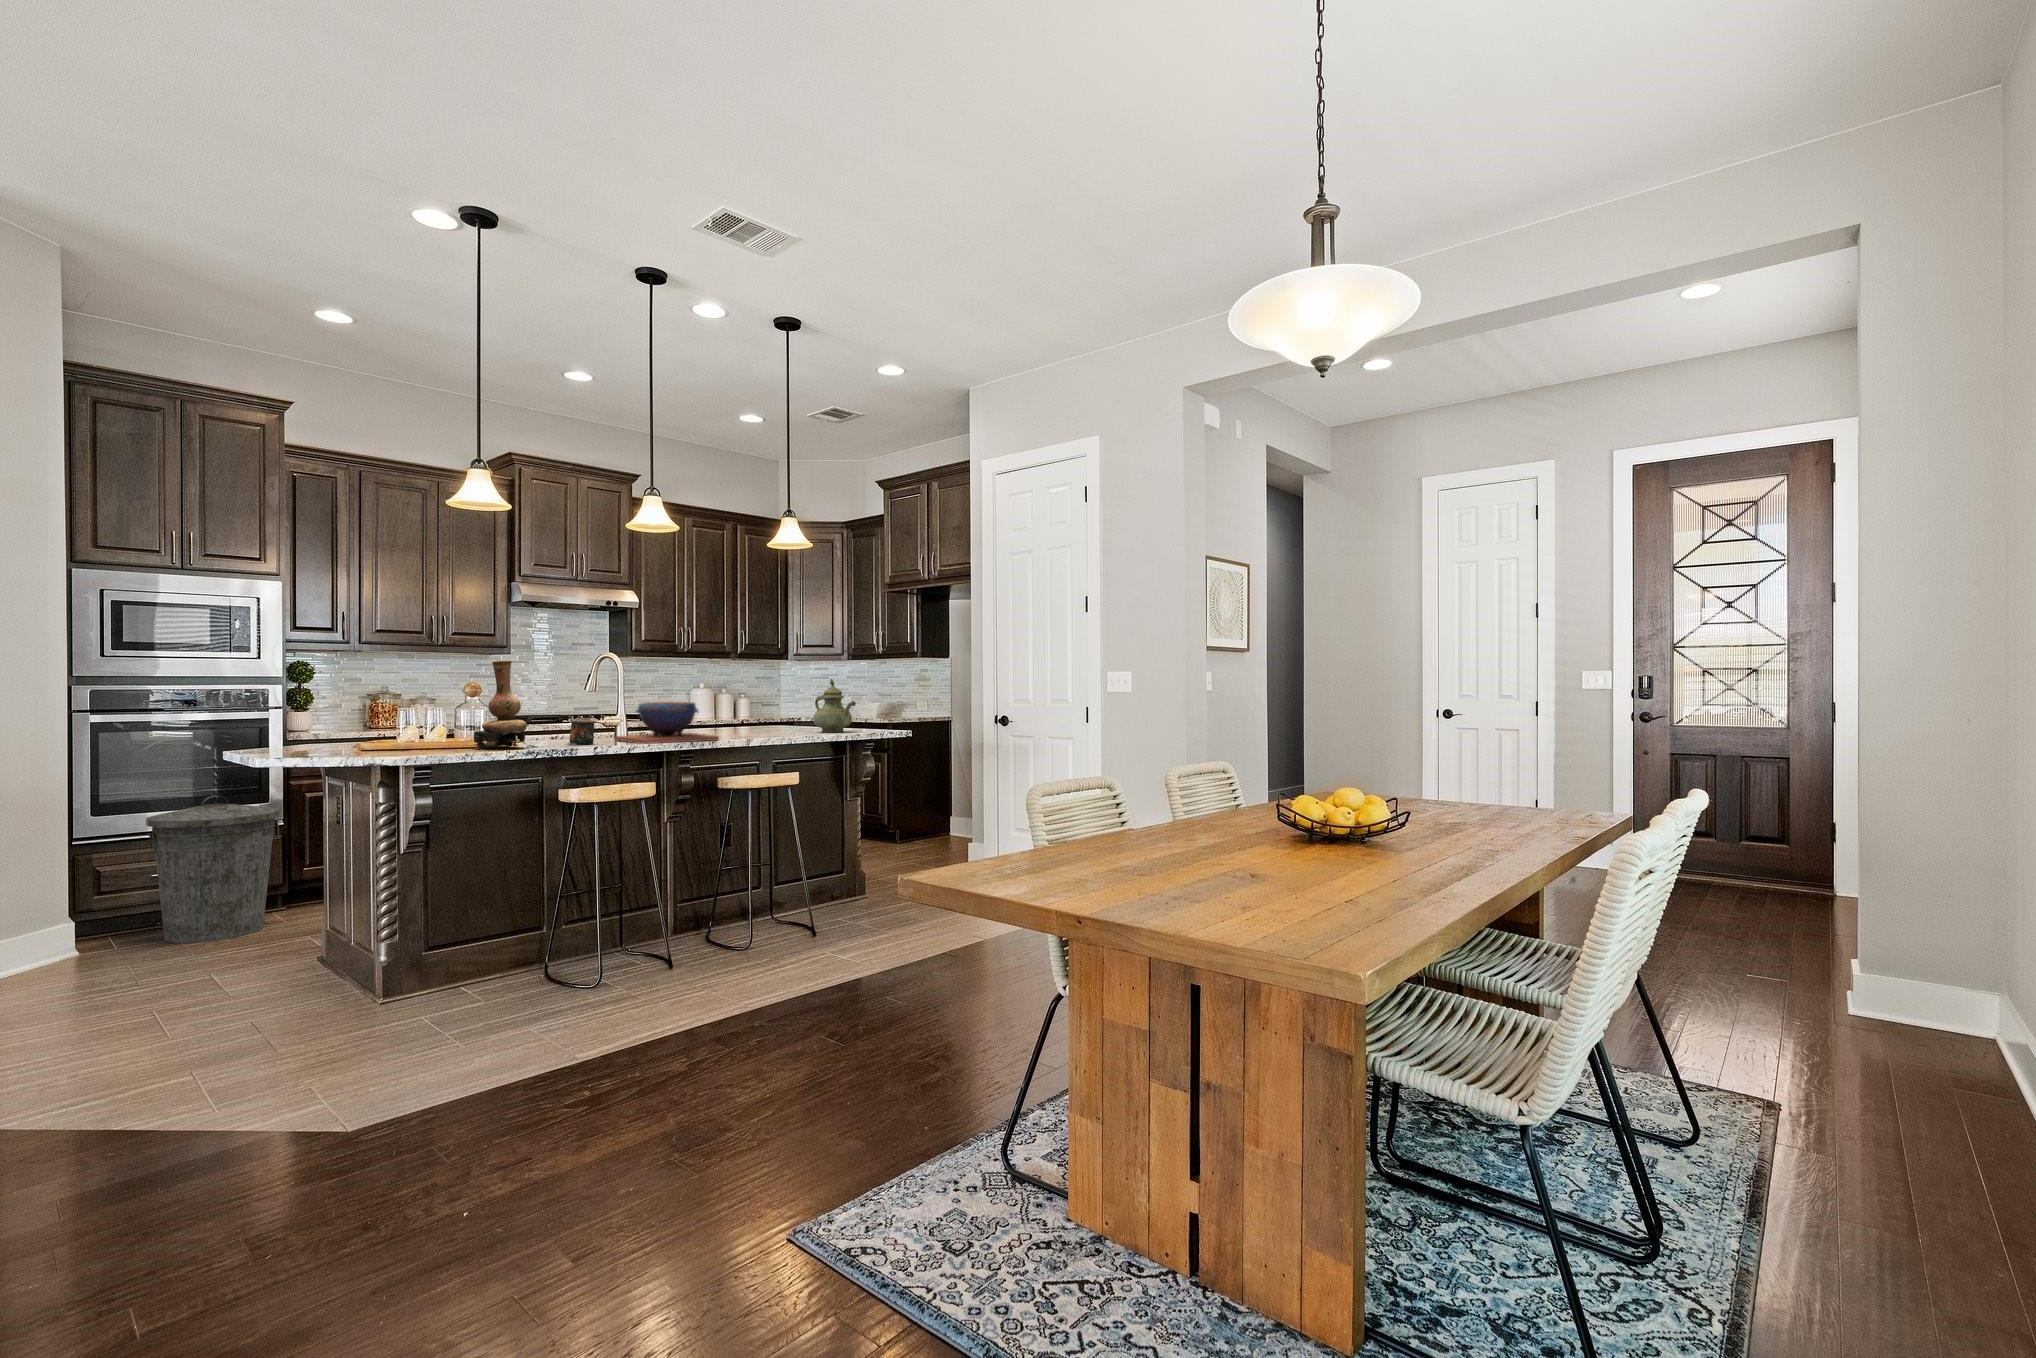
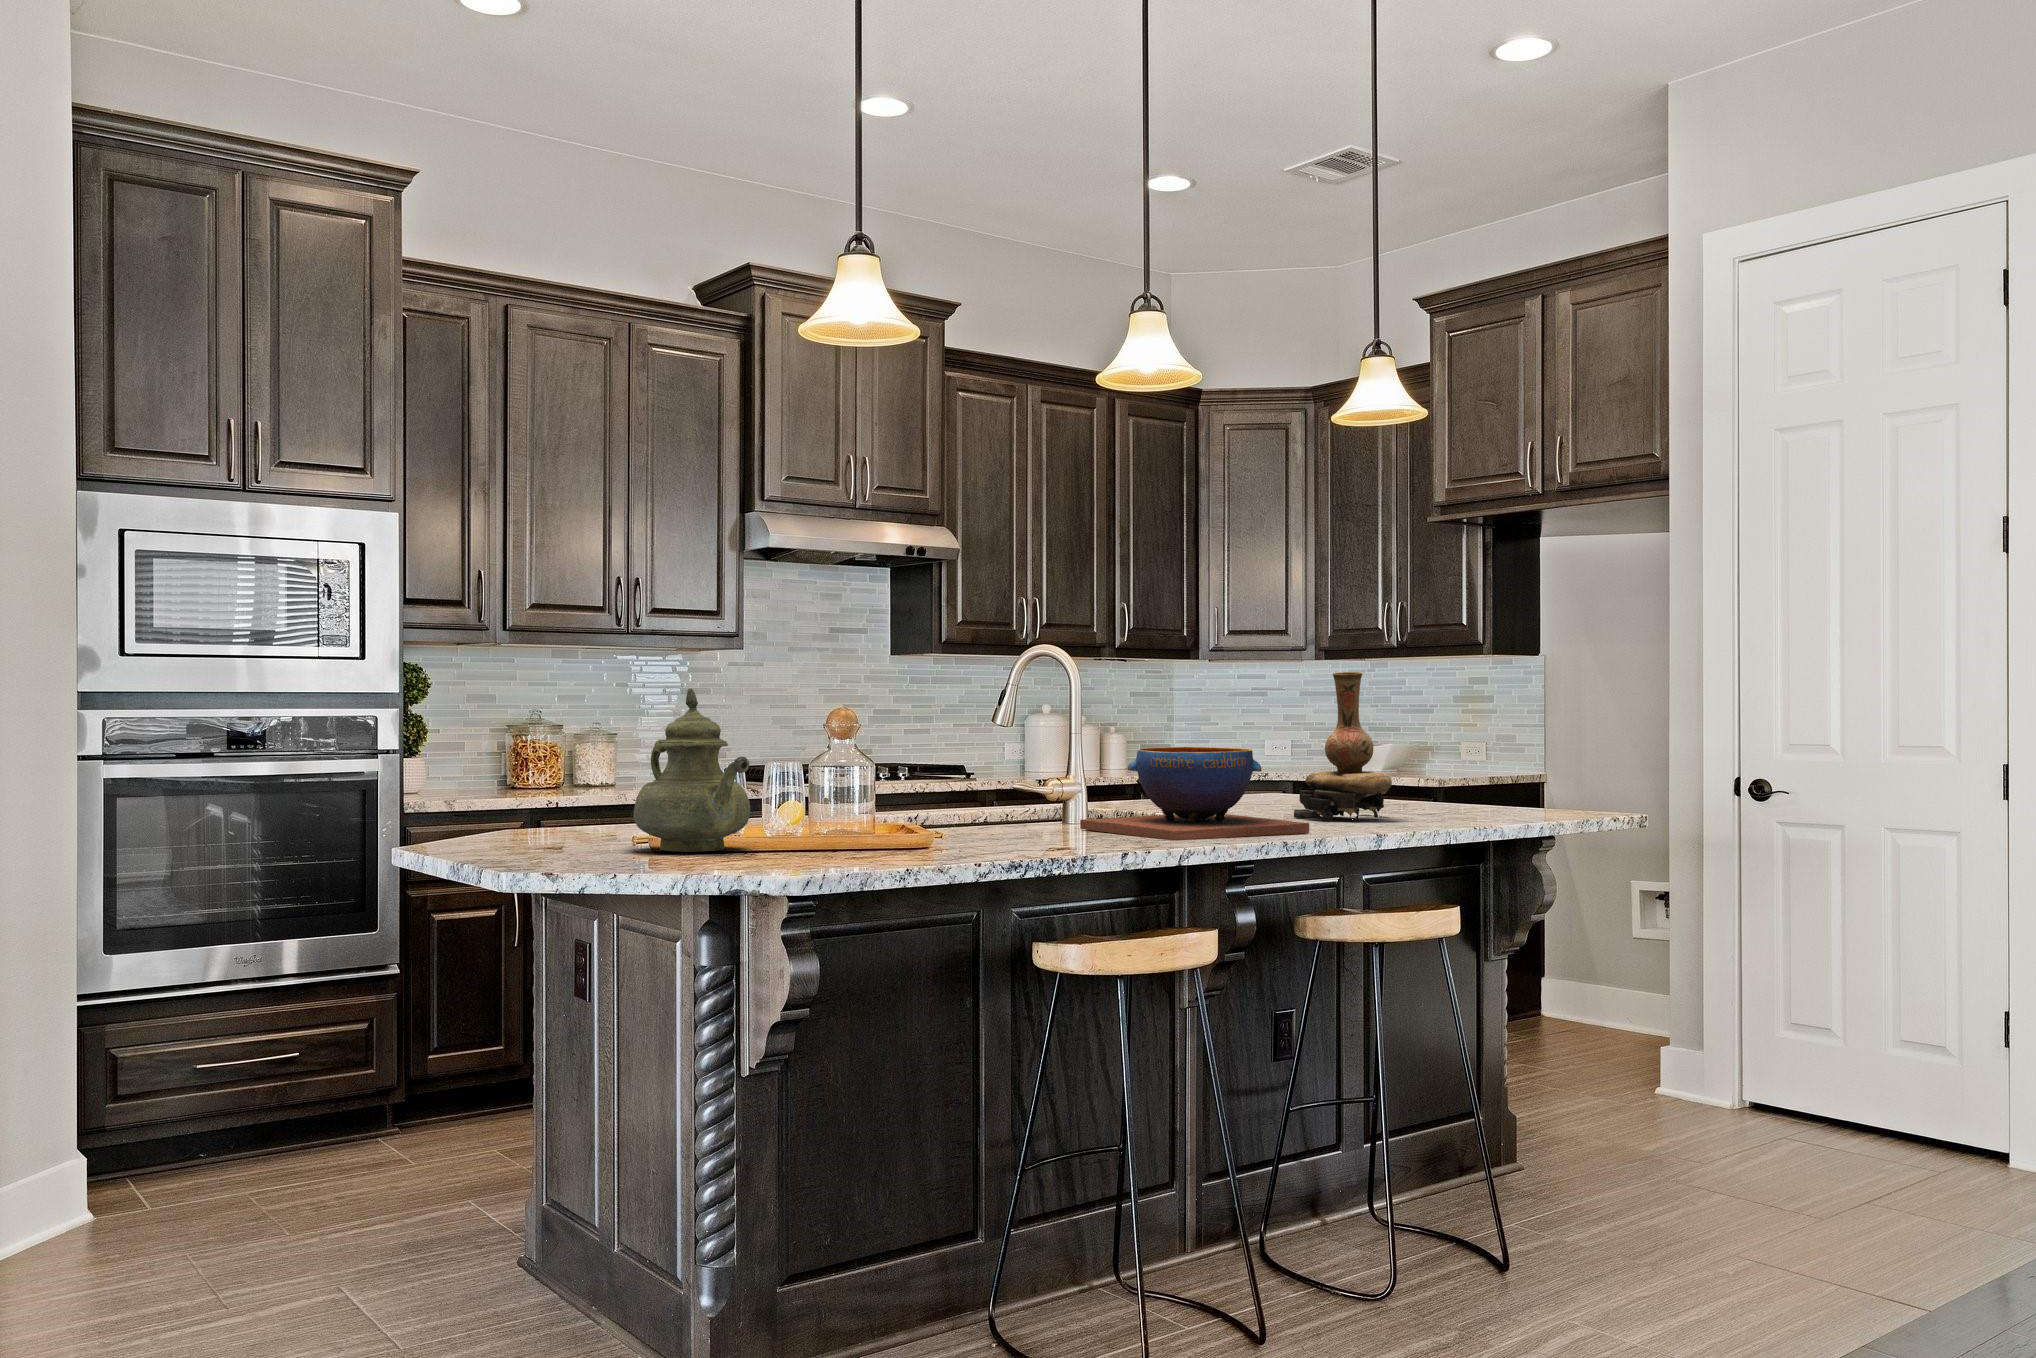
vase: present [474,661,537,750] -> present [1294,672,1392,822]
teapot: present [813,679,856,732] -> present [634,689,750,852]
candle: present [566,718,595,745] -> none [1024,781,1076,841]
trash can: present [146,796,279,943] -> none [196,921,409,1207]

